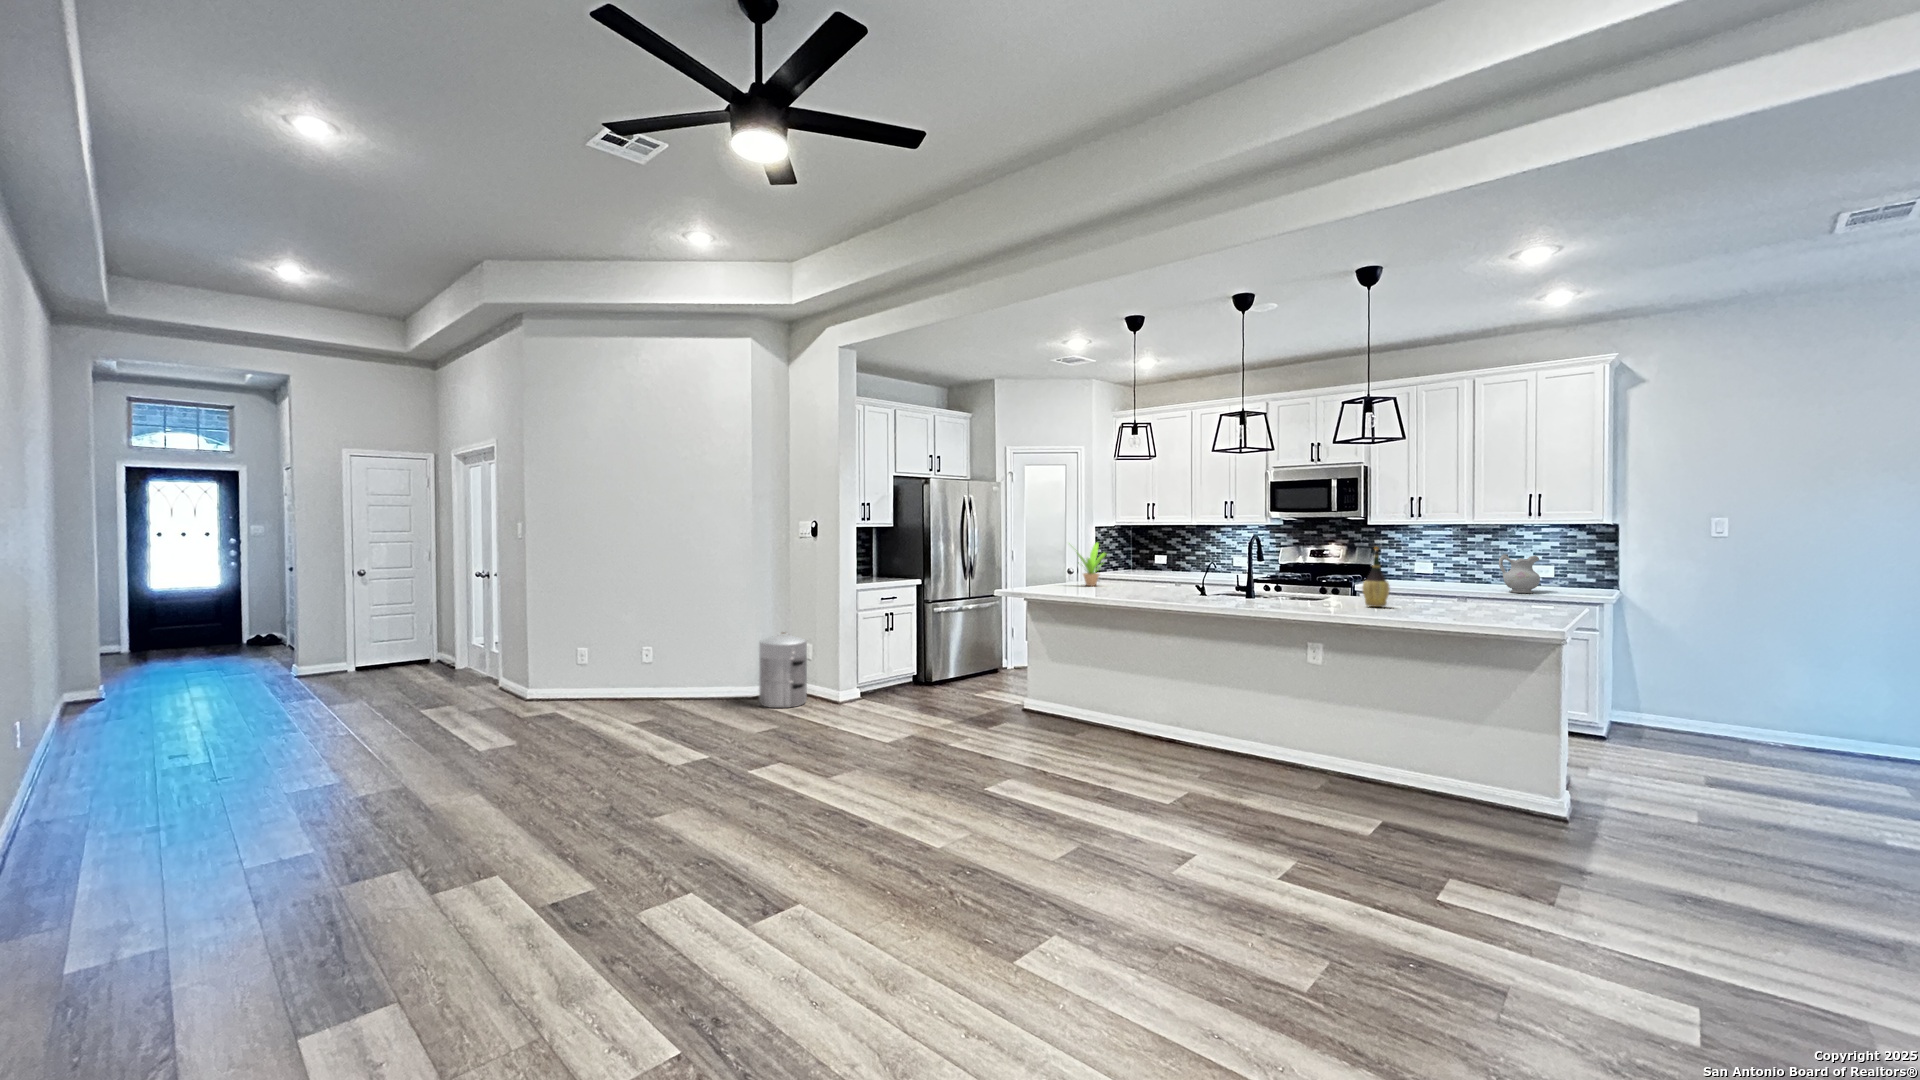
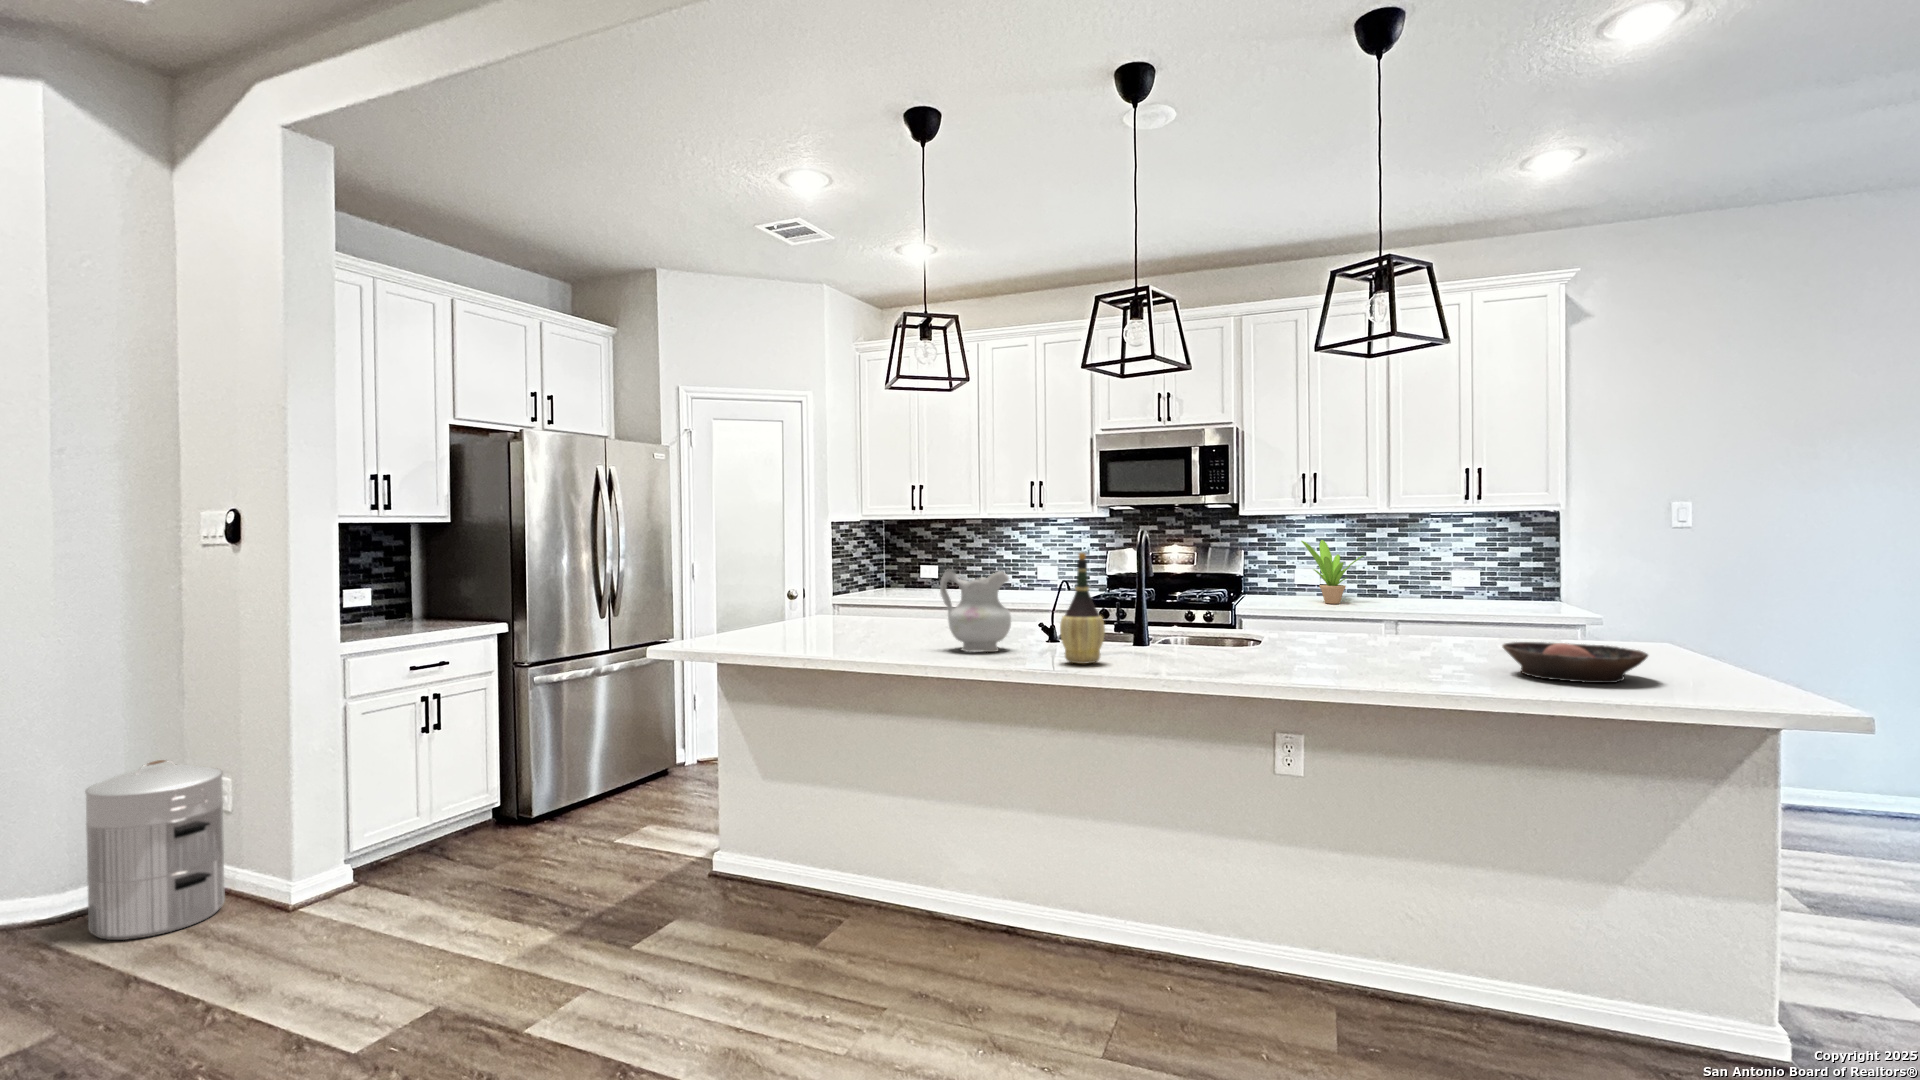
potted plant: present [1077,543,1106,586] -> present [1301,540,1363,604]
wine bottle: present [1362,547,1390,607] -> present [1060,553,1105,664]
ceramic pitcher: present [1499,554,1540,593] -> present [940,569,1011,652]
bowl: none [1426,596,1501,616] -> present [1503,642,1648,683]

